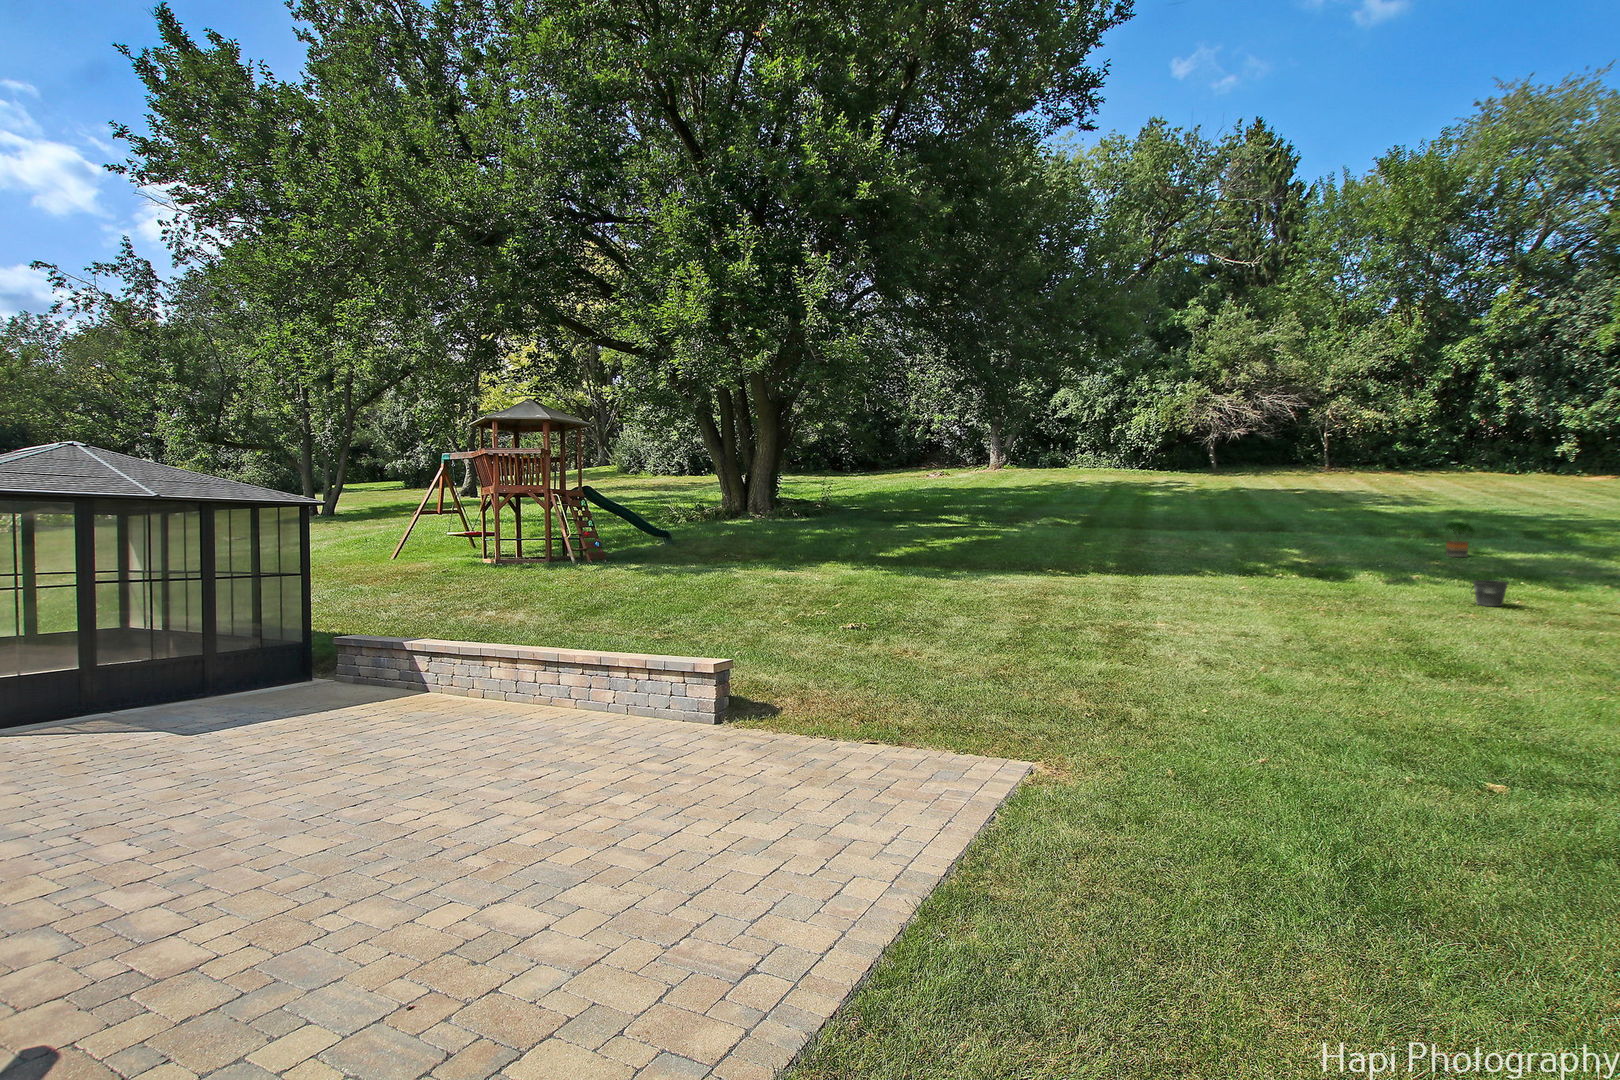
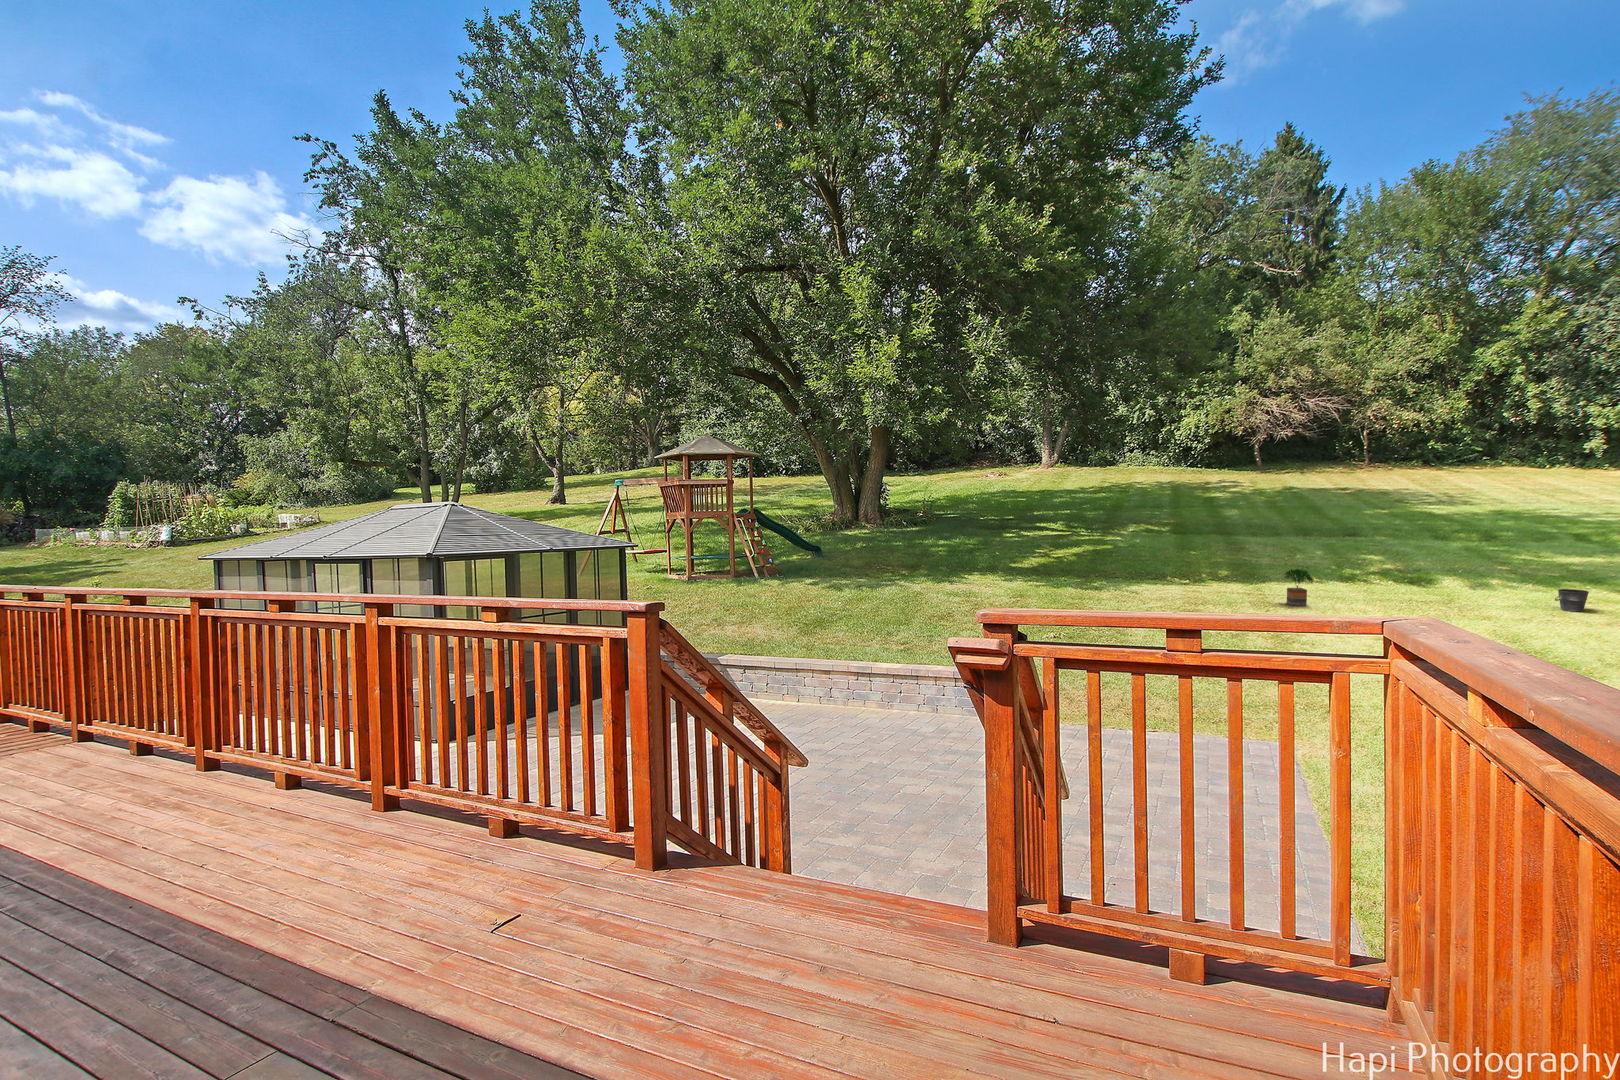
potted tree: present [1445,522,1475,557] -> present [1285,569,1314,606]

